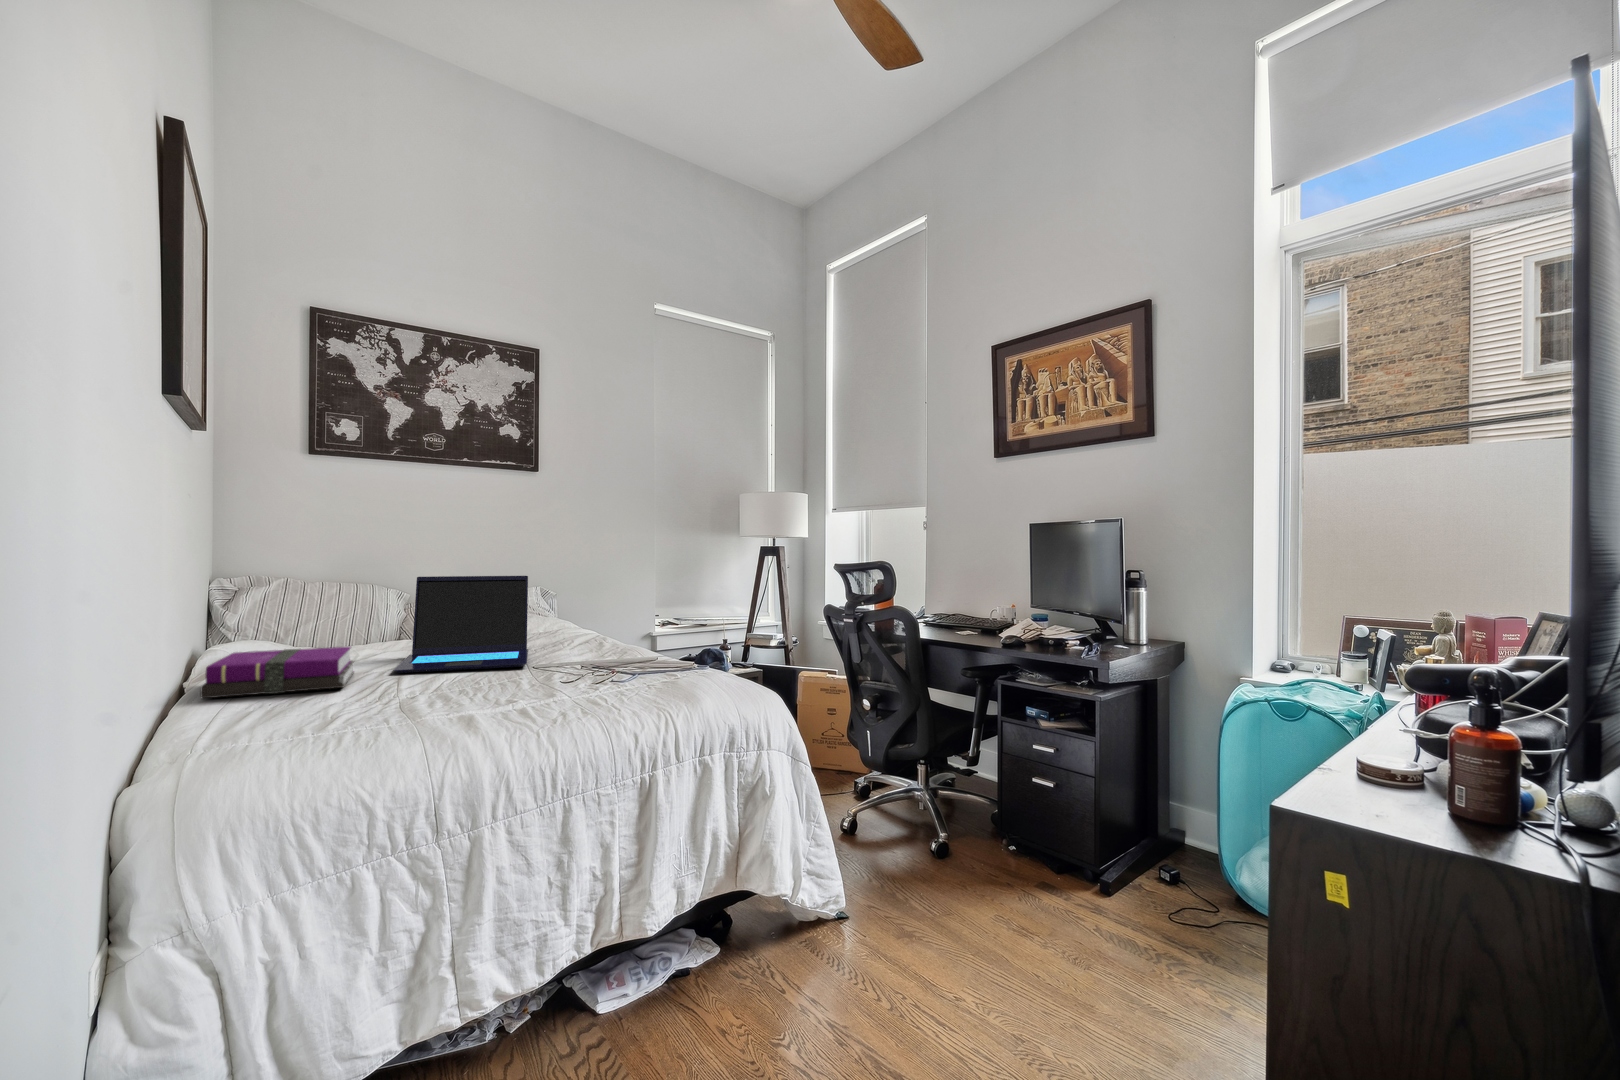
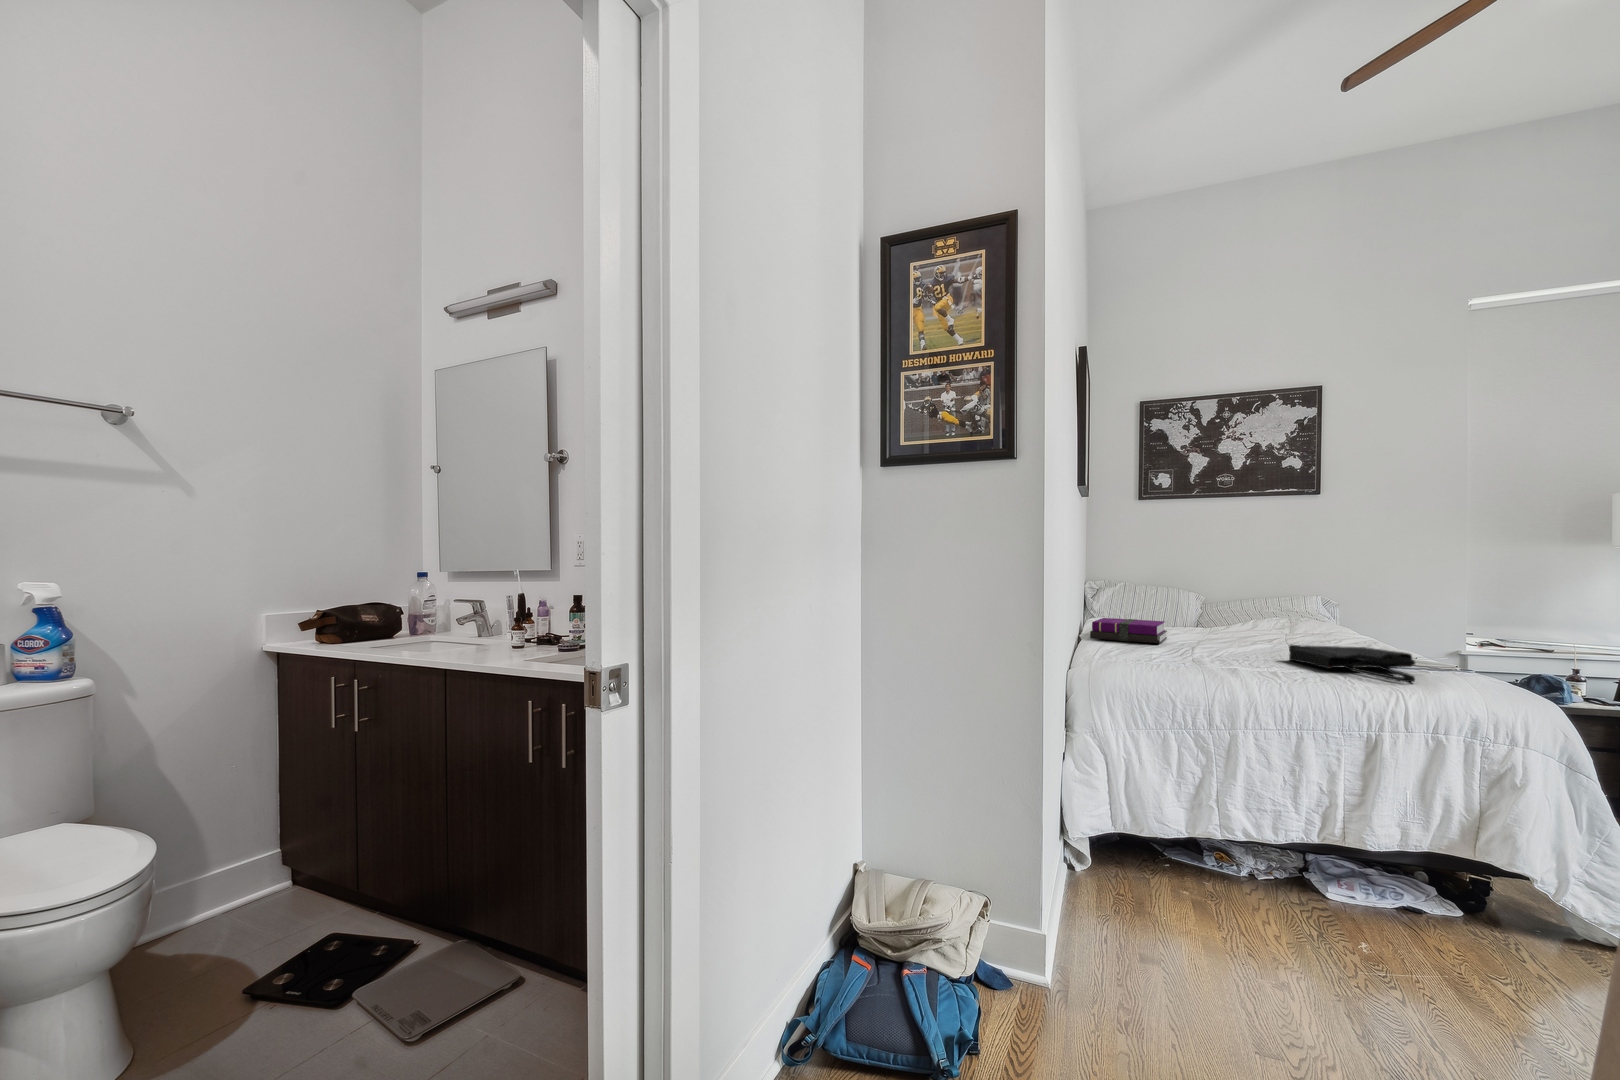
laptop: present [393,576,528,673] -> none [1190,581,1296,649]
tote bag: none [537,653,681,699] -> present [1289,645,1415,682]

